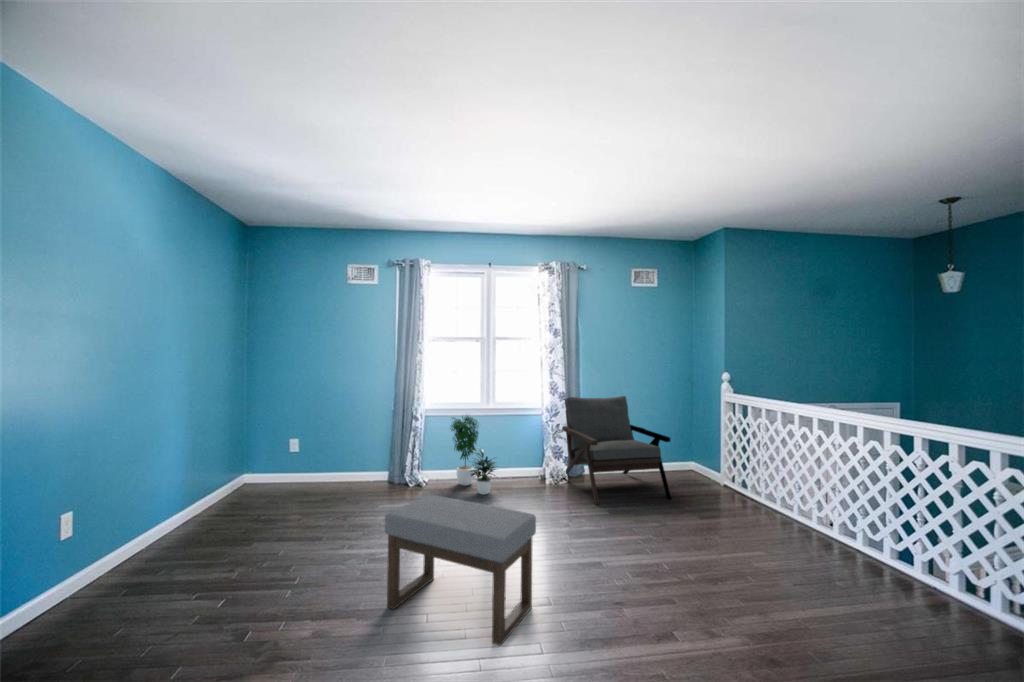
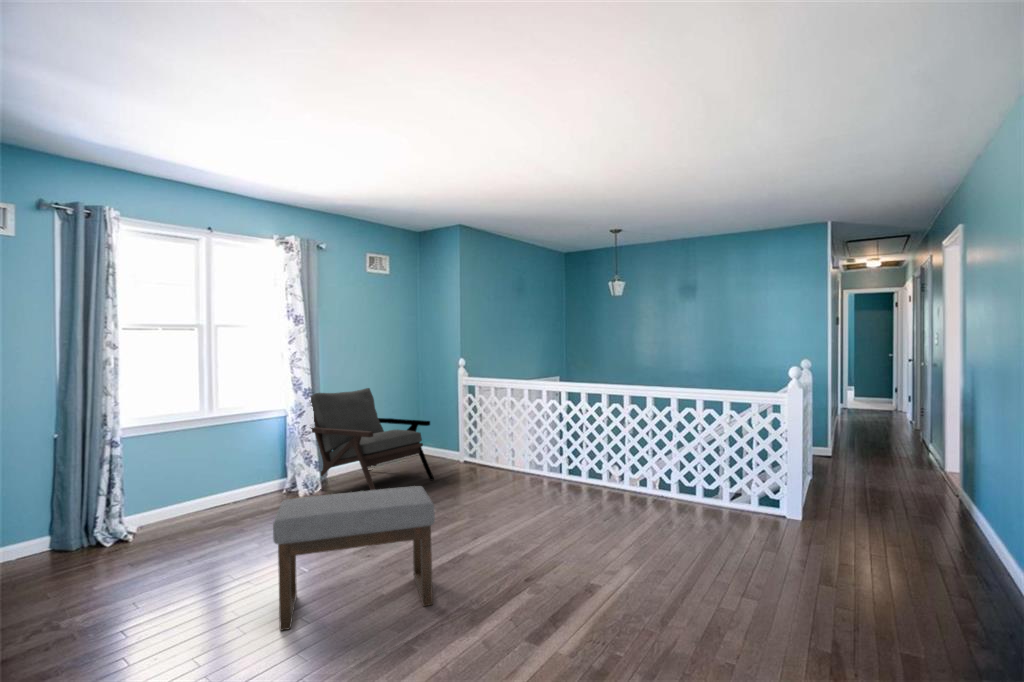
potted plant: present [451,416,496,494] -> none [164,422,256,523]

